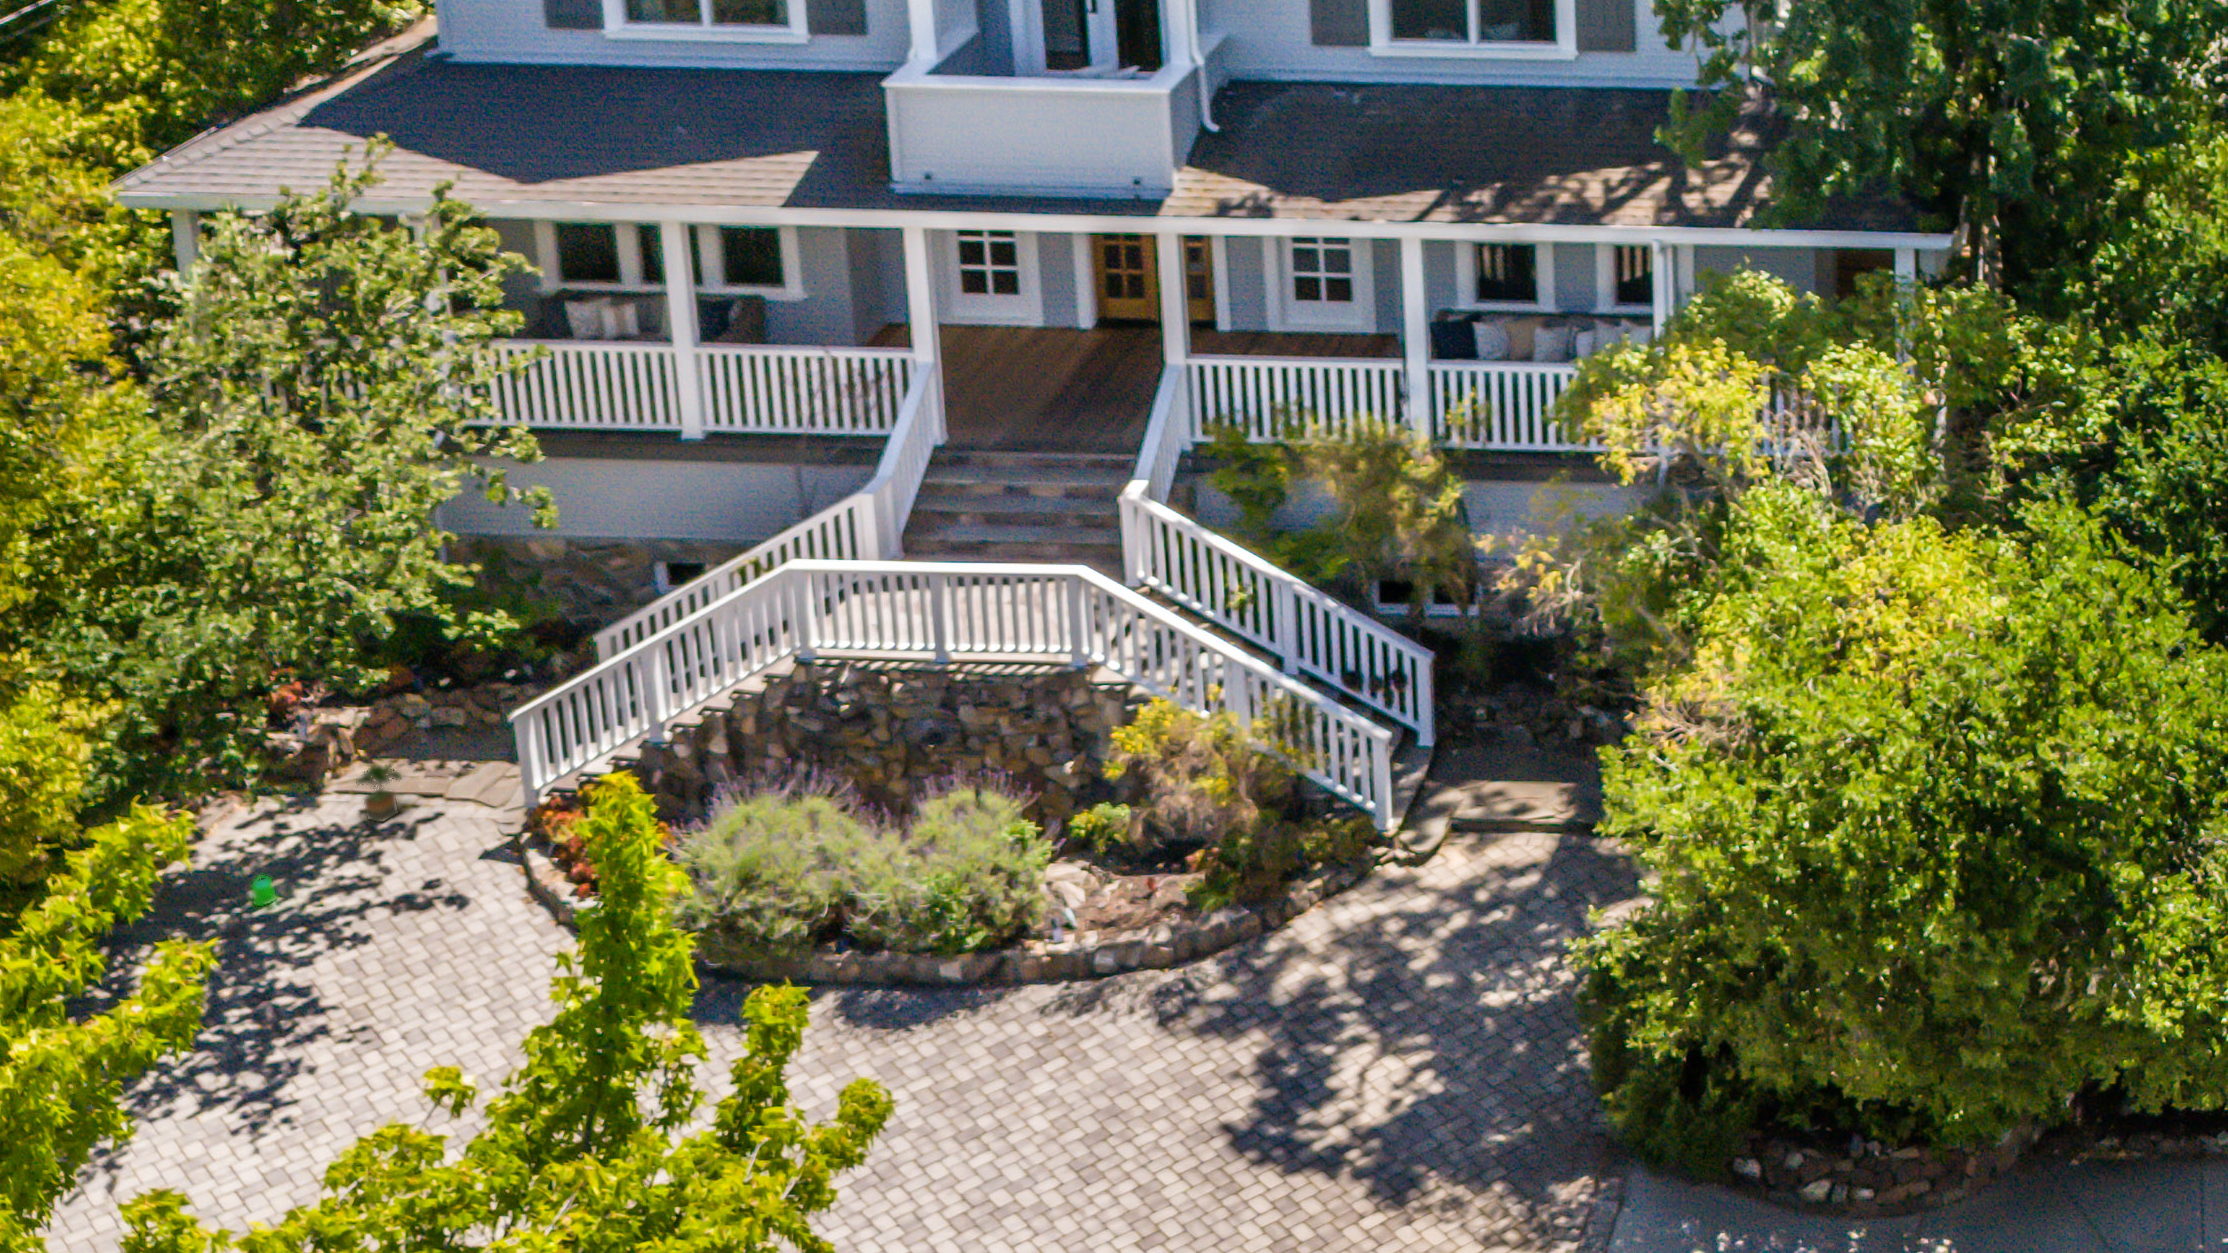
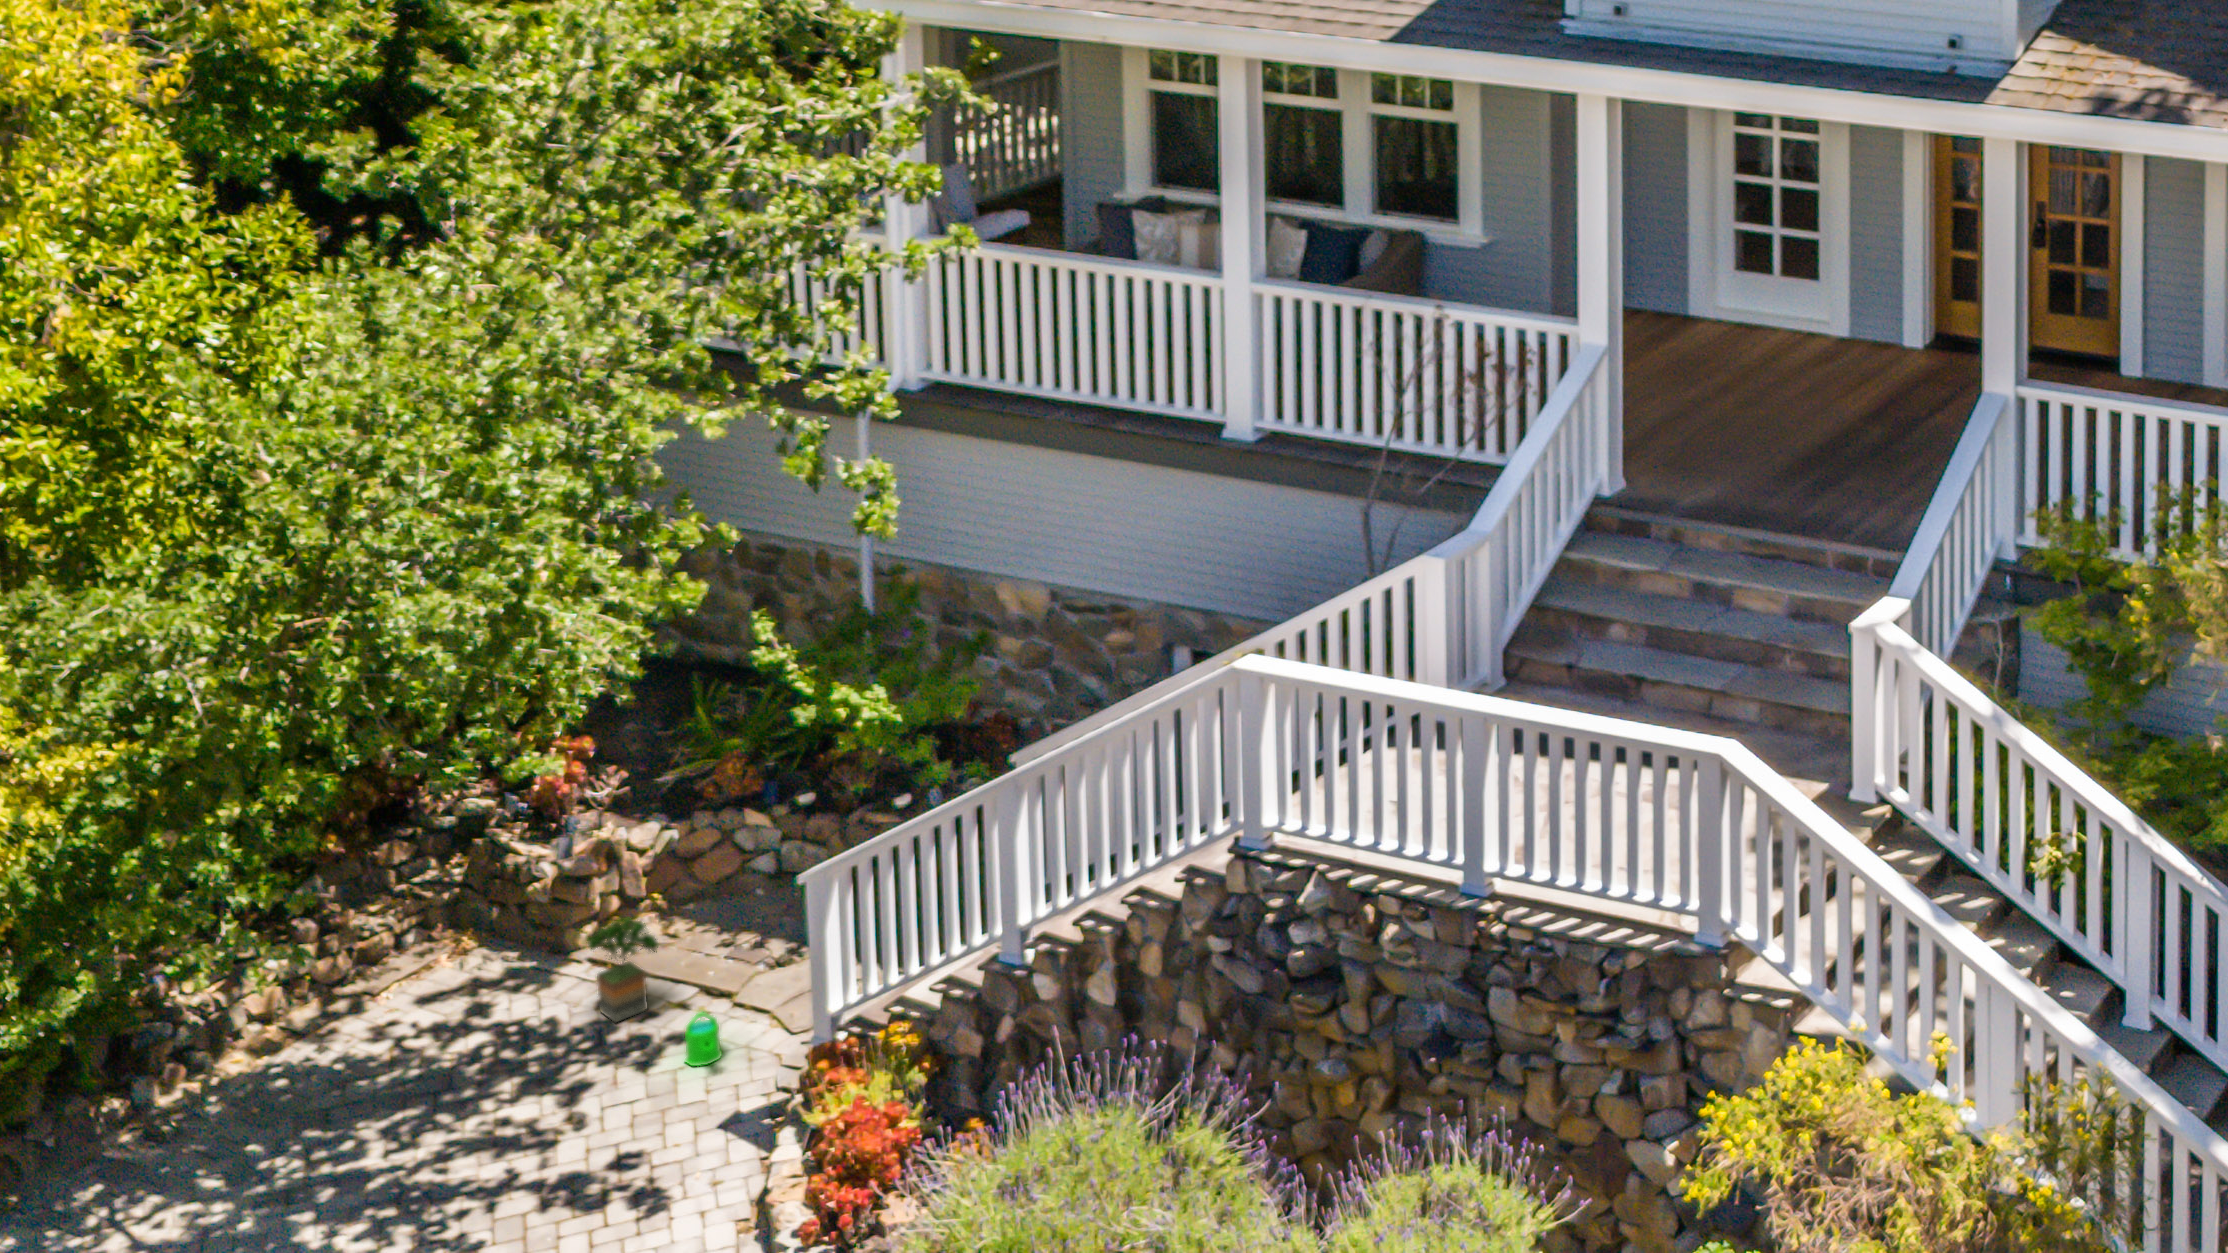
watering can: present [252,876,276,906] -> present [685,1012,722,1066]

